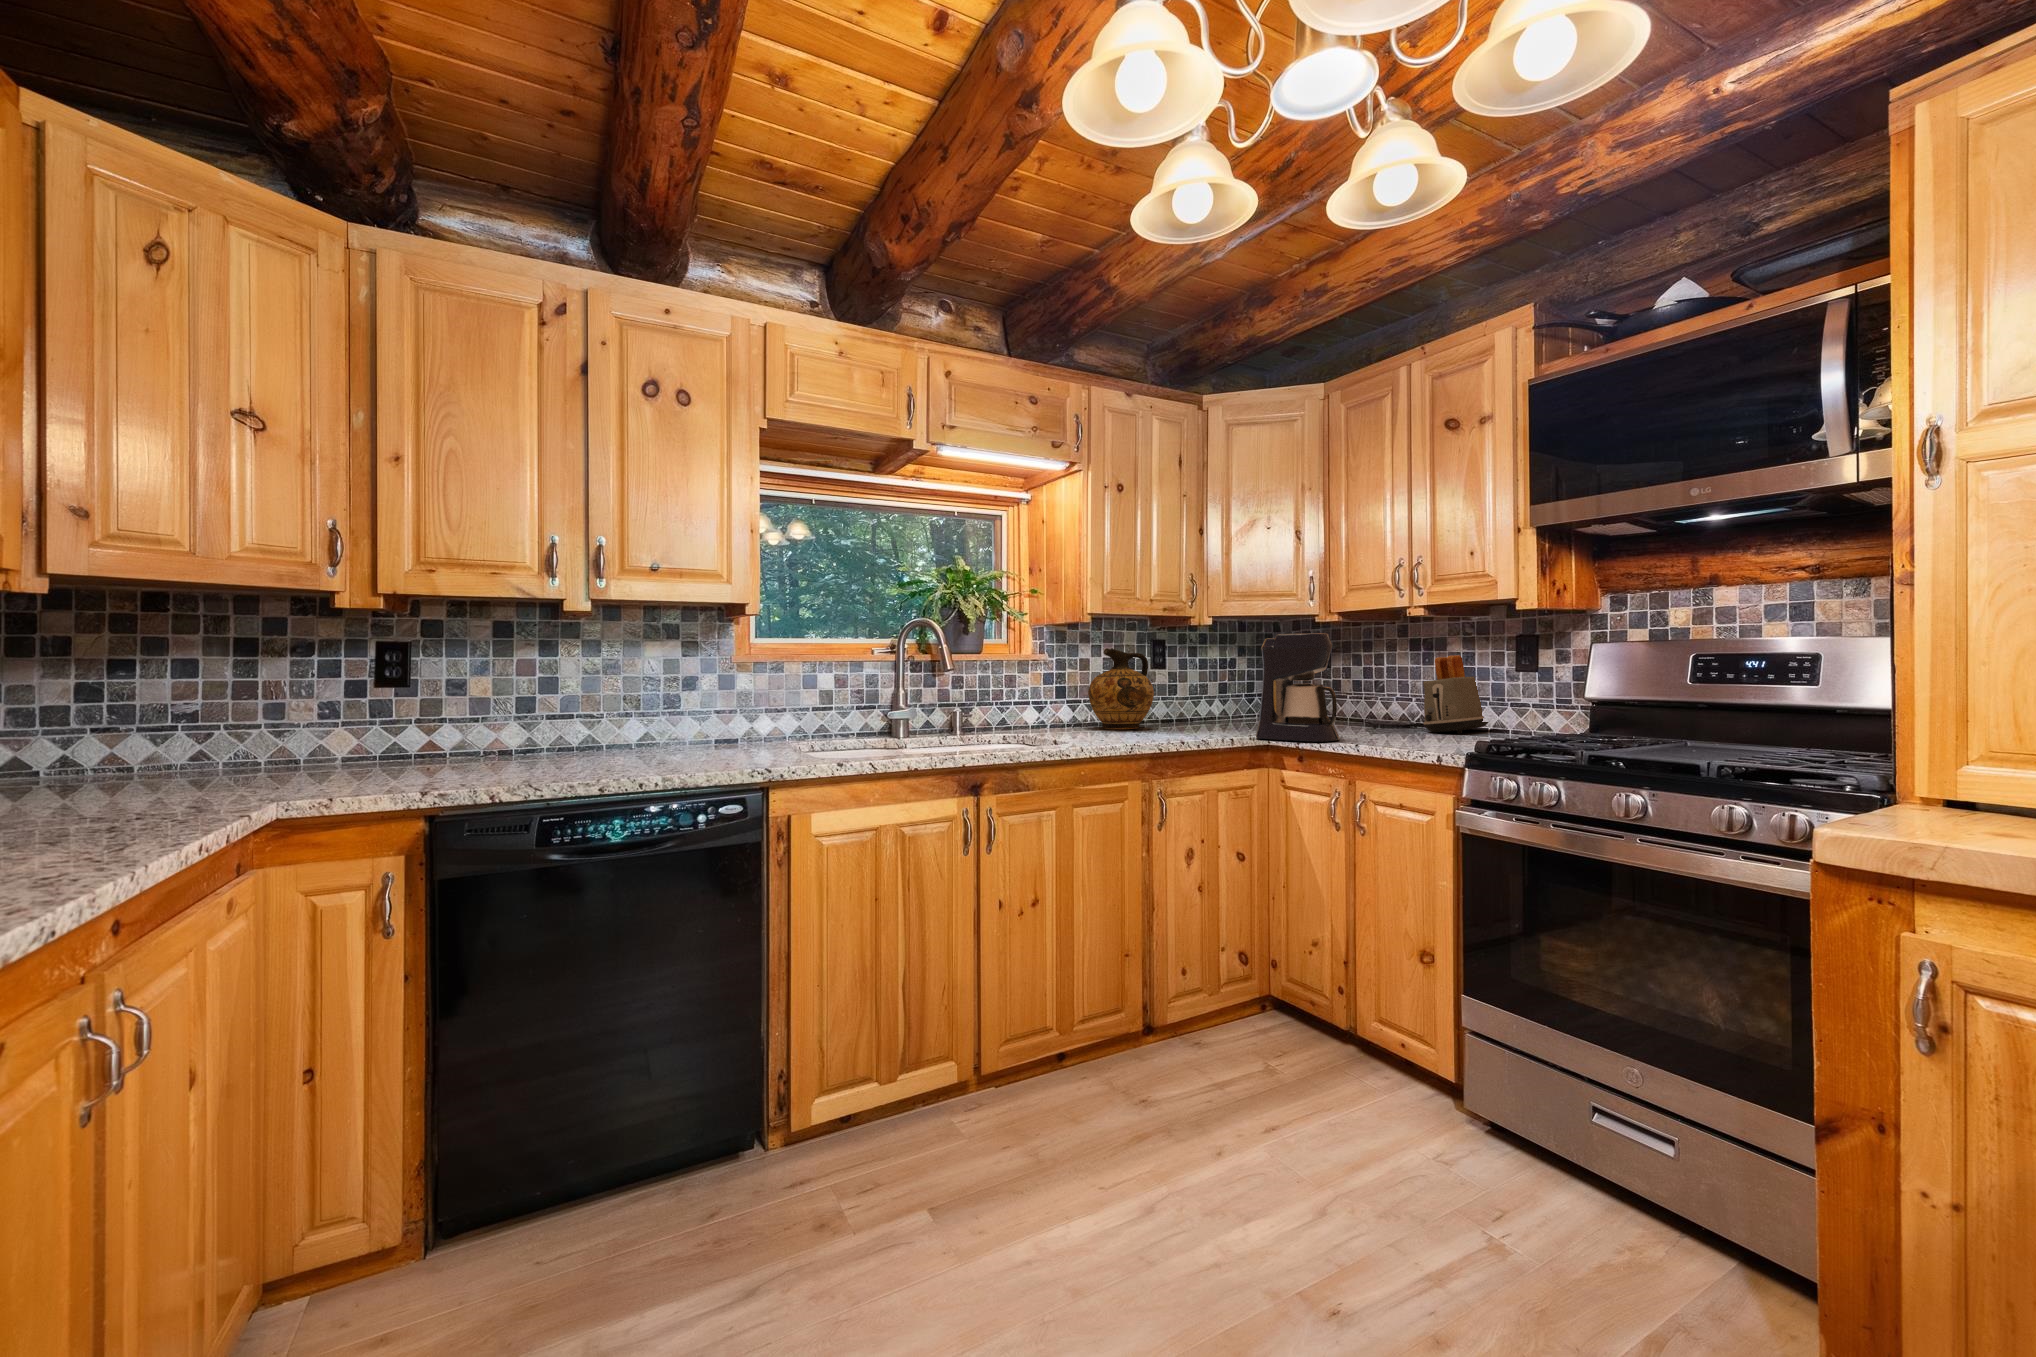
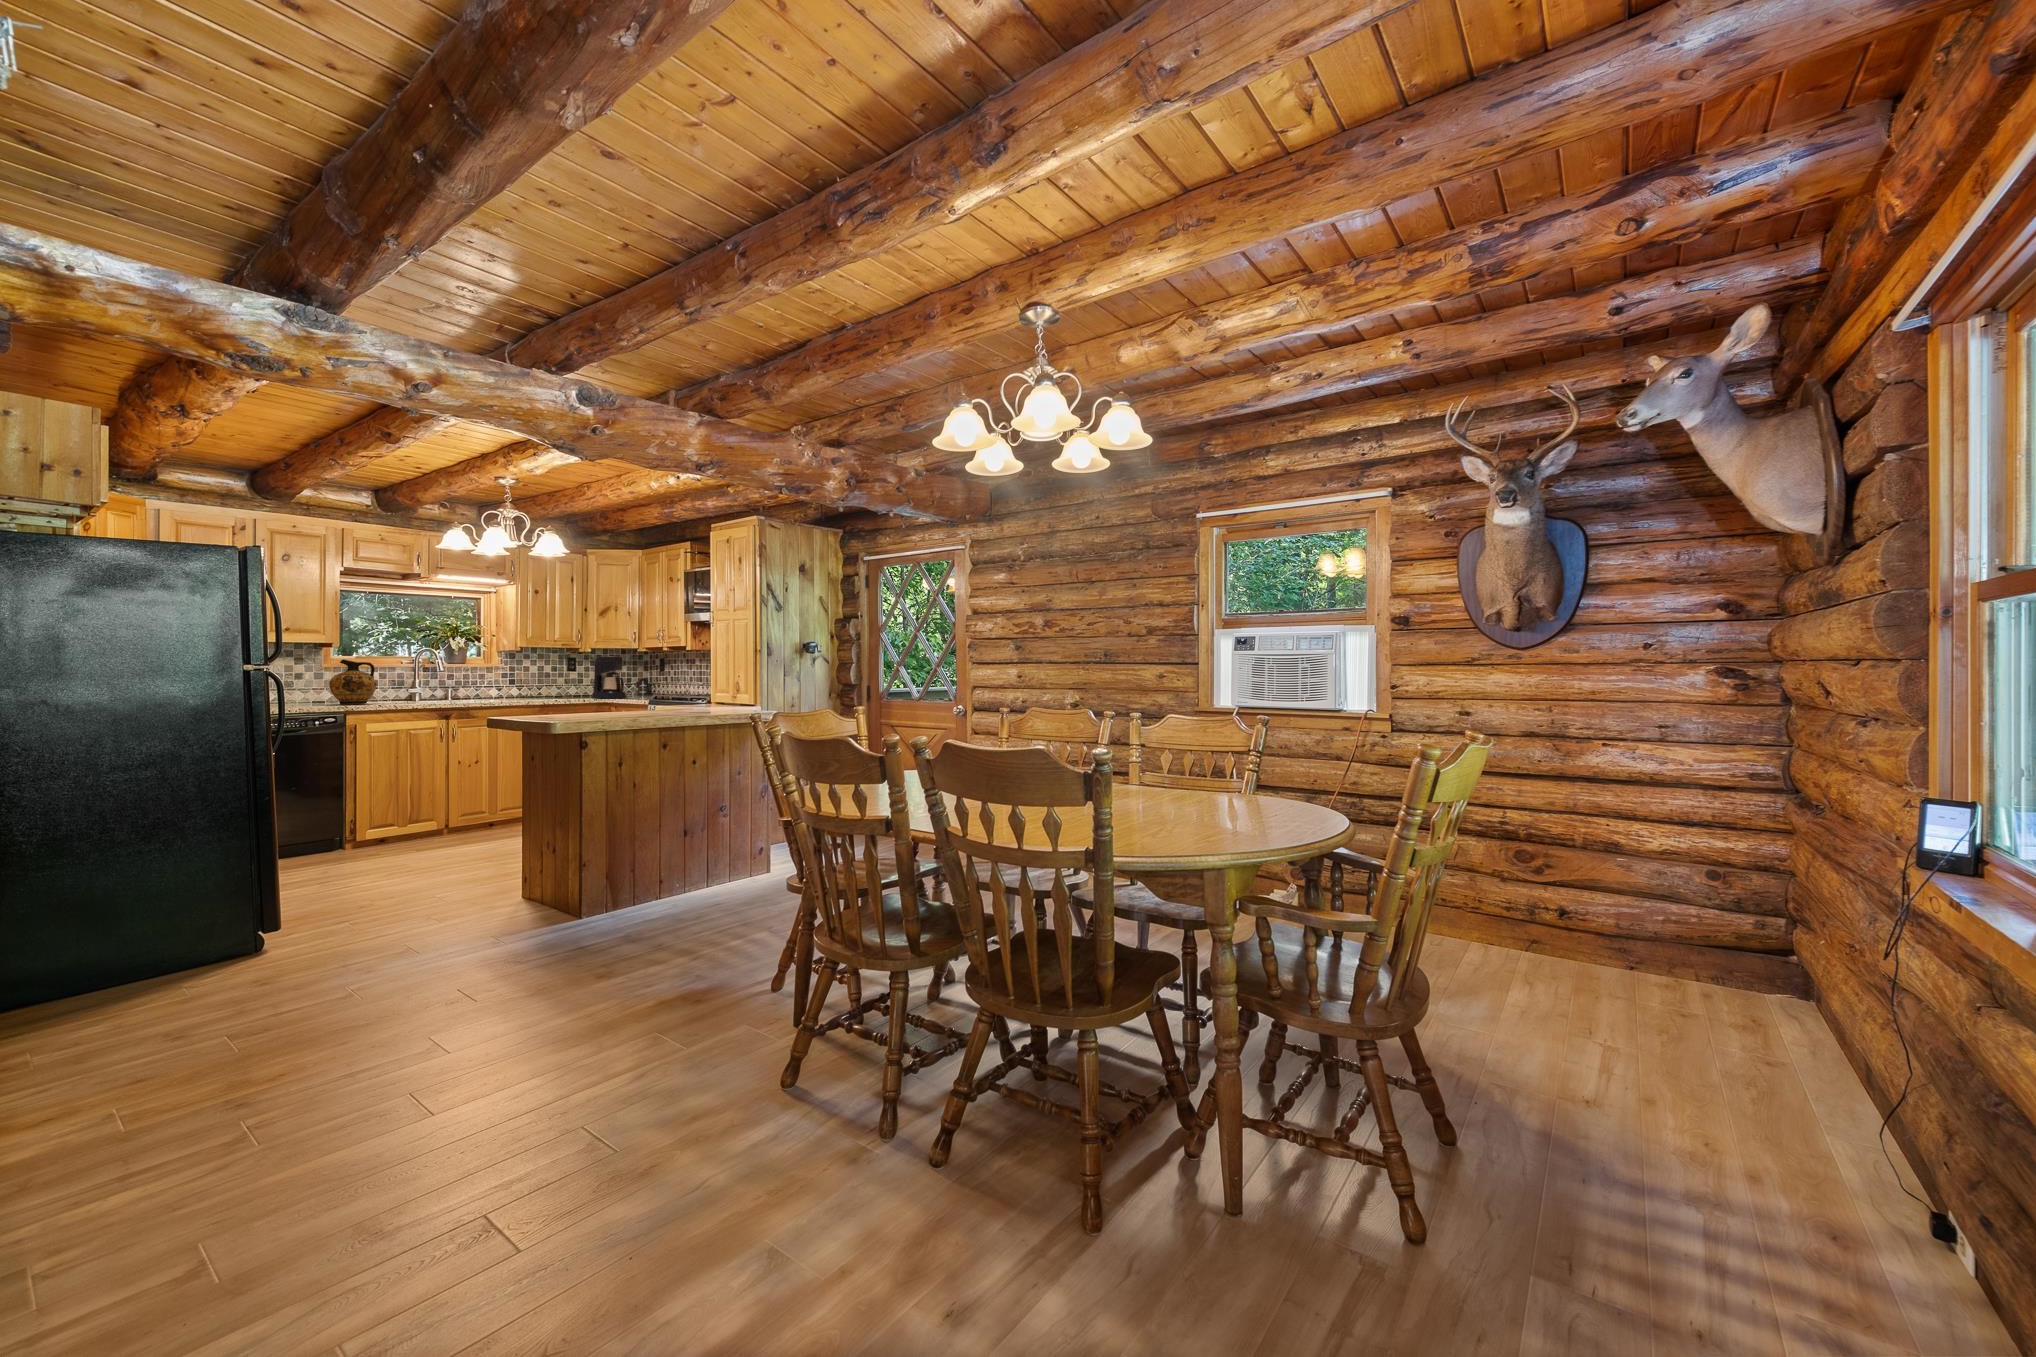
ceramic jug: present [1088,648,1154,729] -> present [329,659,377,705]
toaster: present [1423,655,1488,734] -> none [678,666,711,696]

